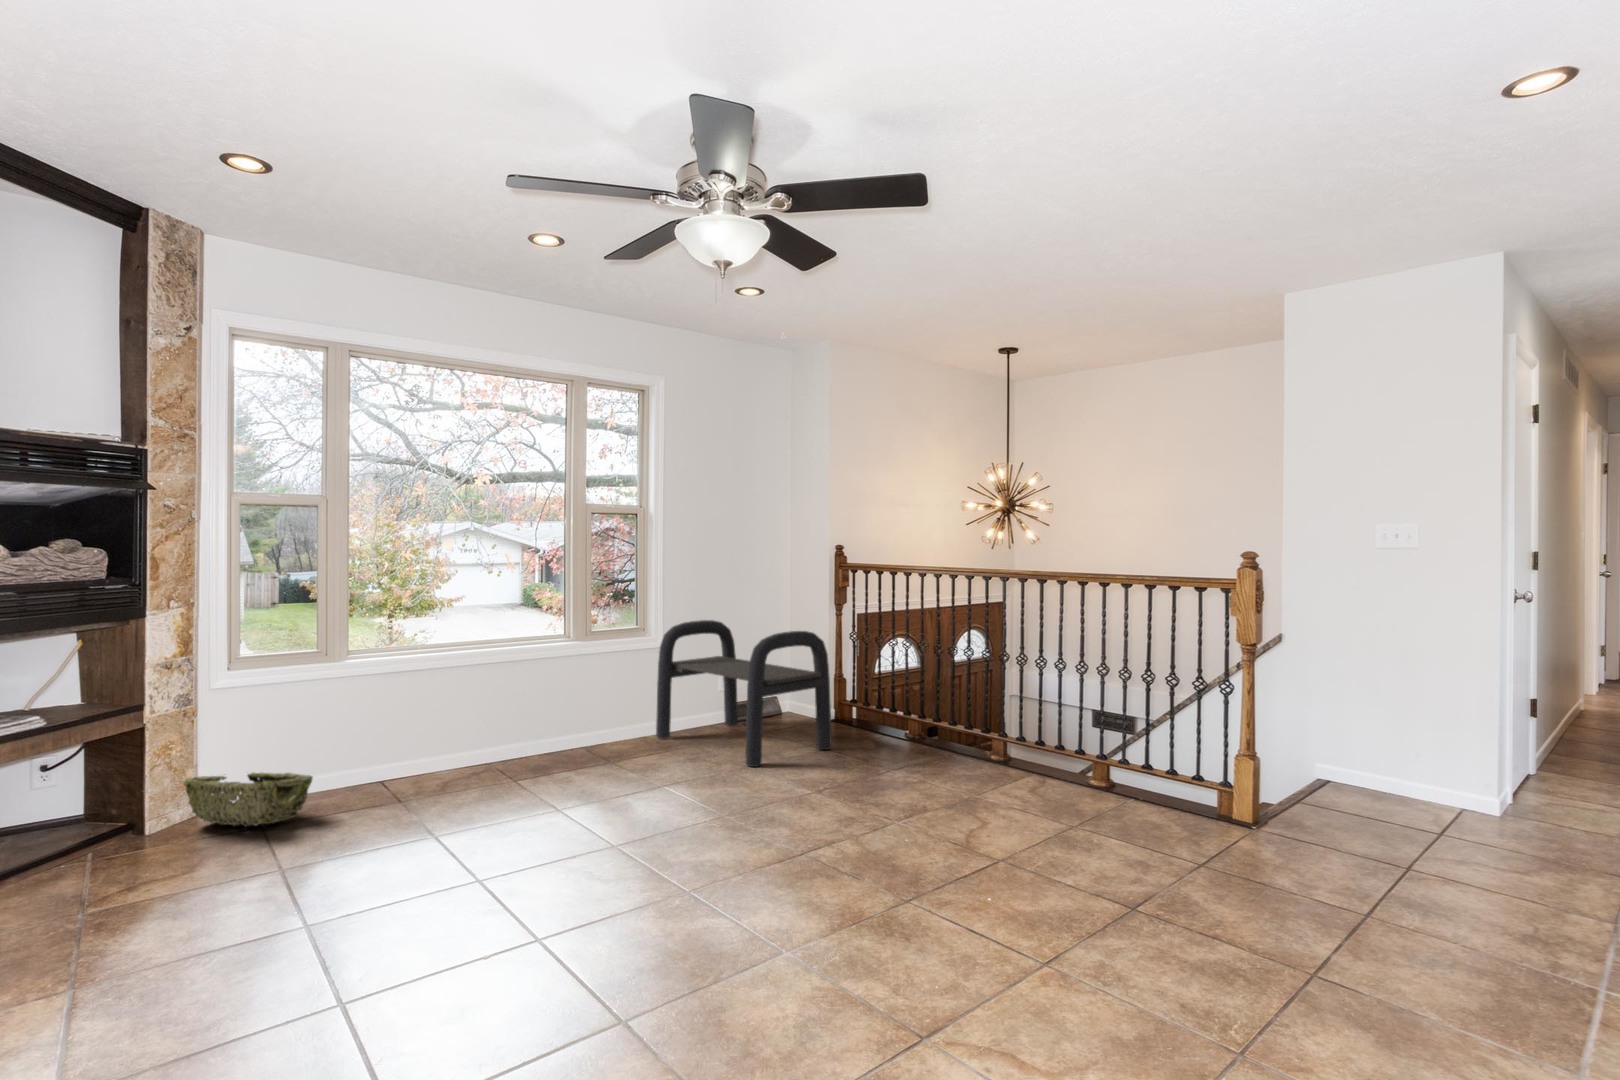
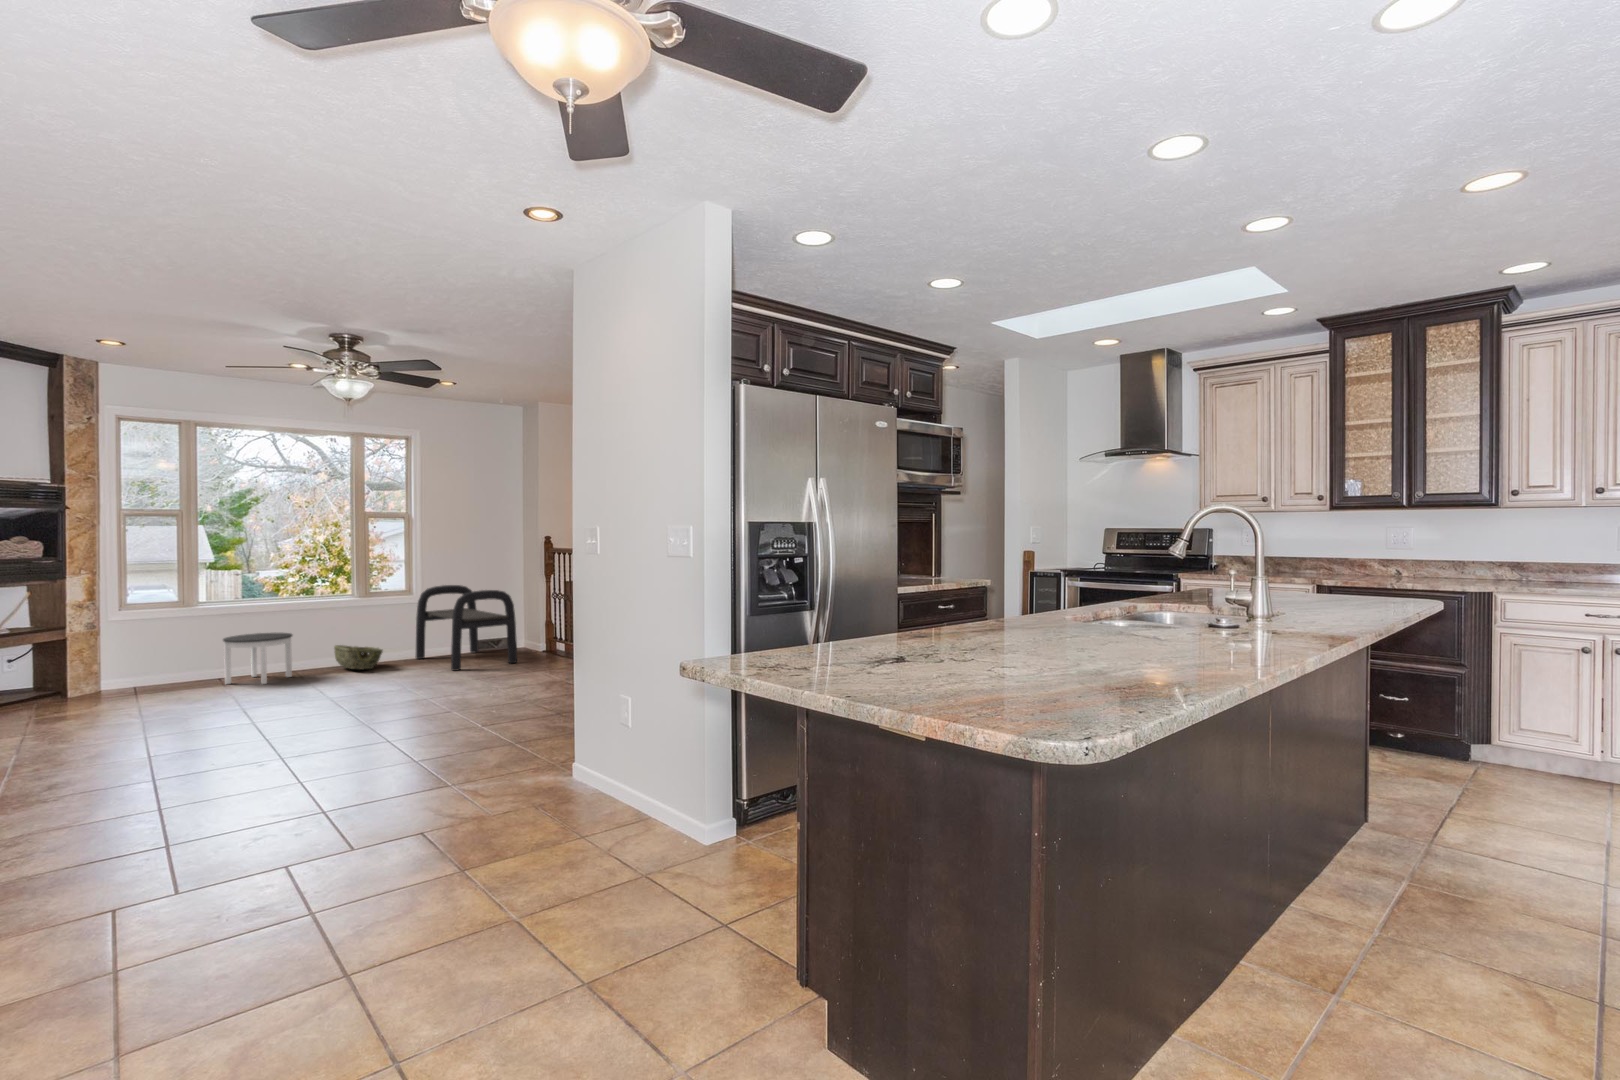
round table: none [394,703,501,799] -> present [223,633,292,684]
woven basket: present [185,772,313,826] -> present [334,645,383,670]

